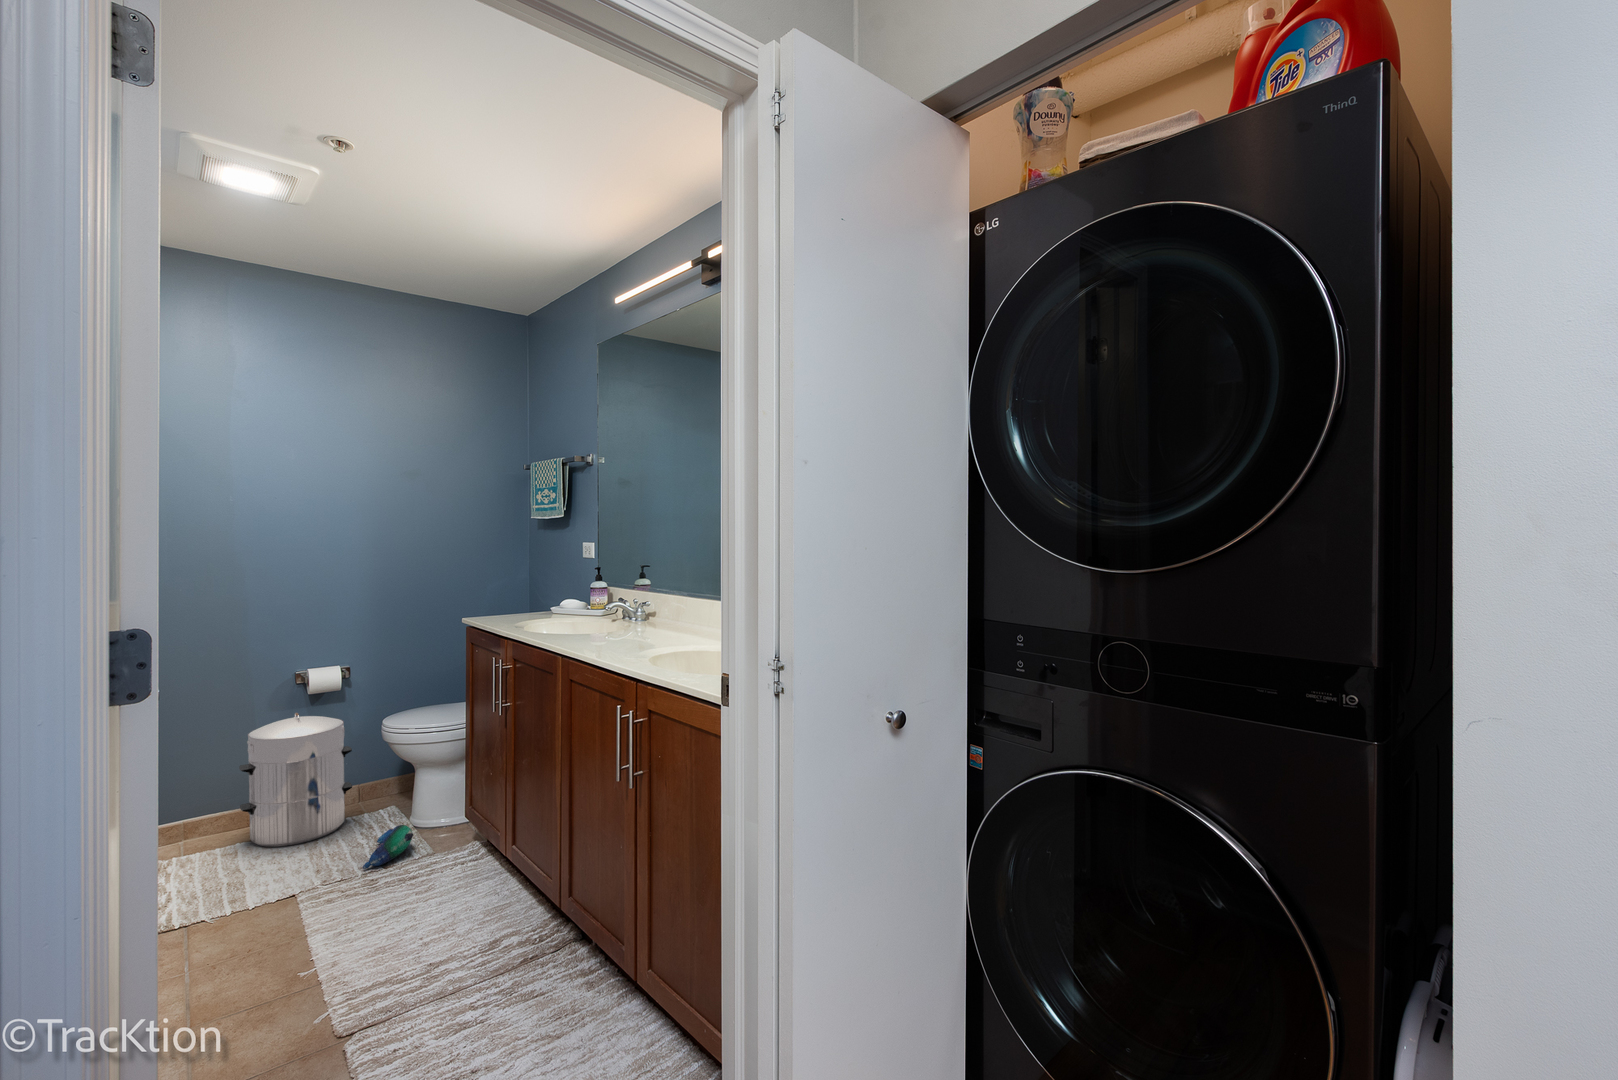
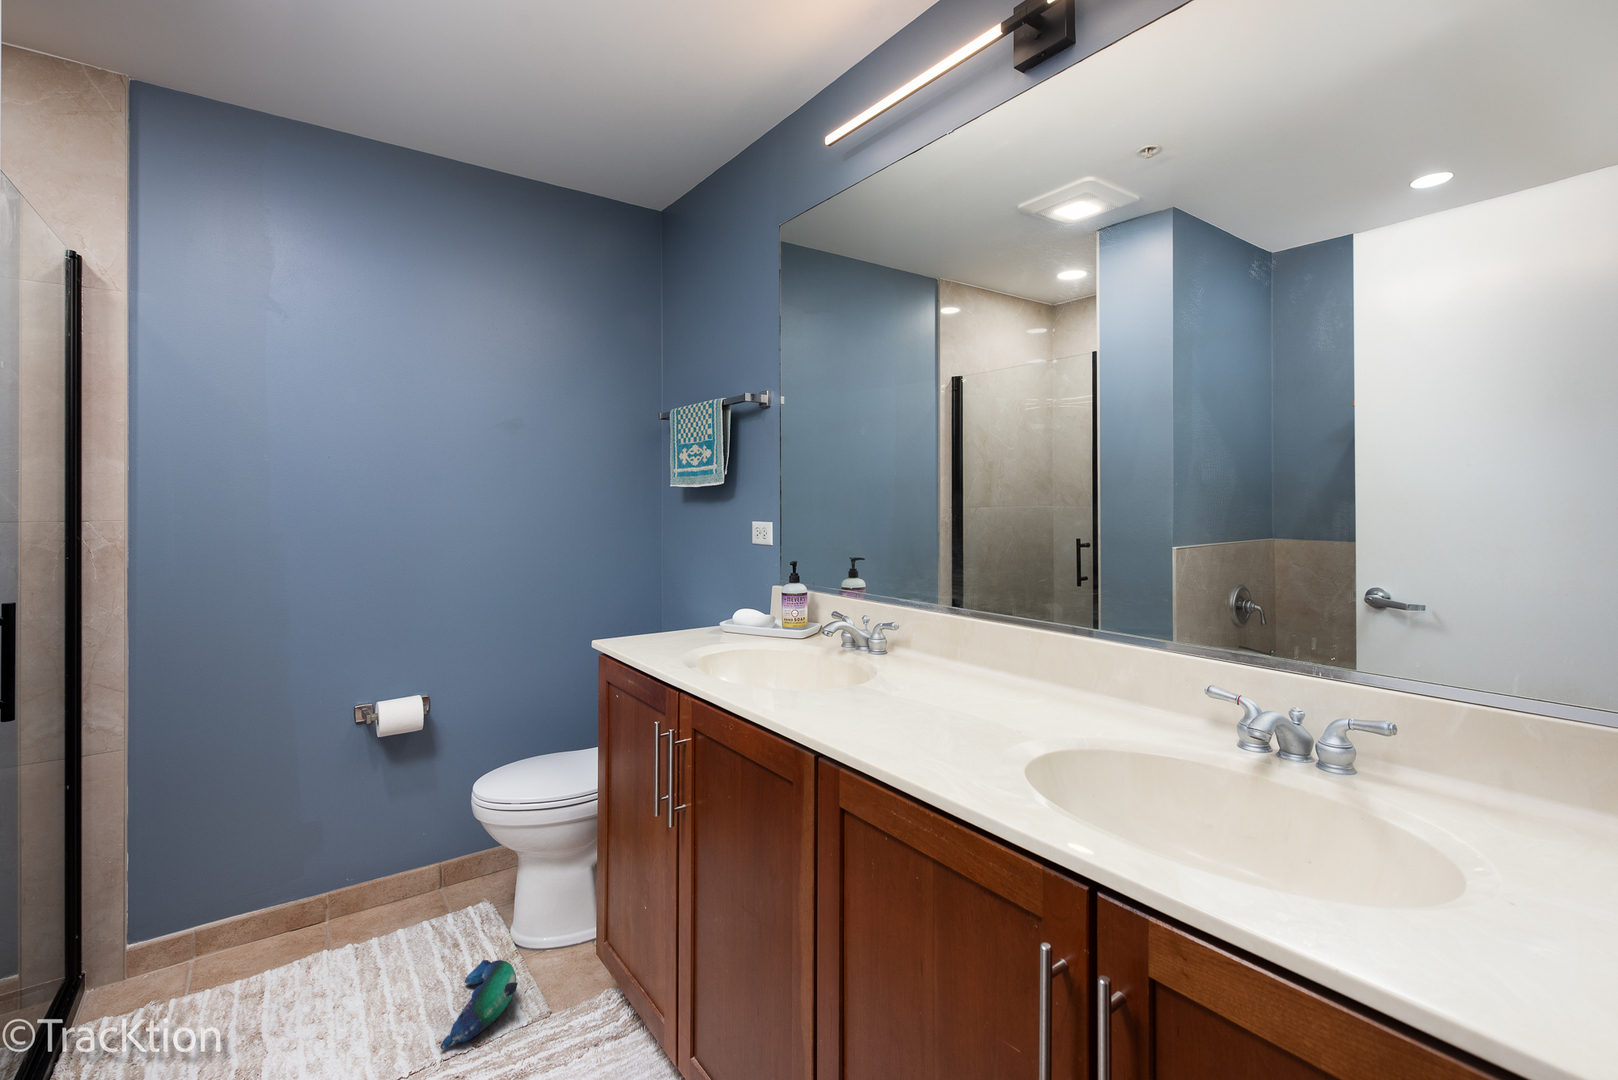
waste bin: present [239,713,352,847] -> none [272,772,433,979]

